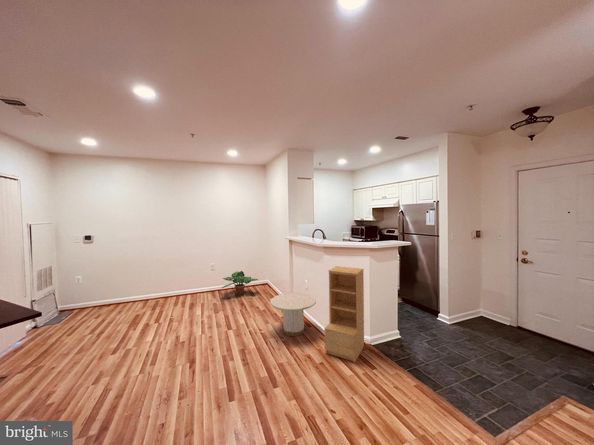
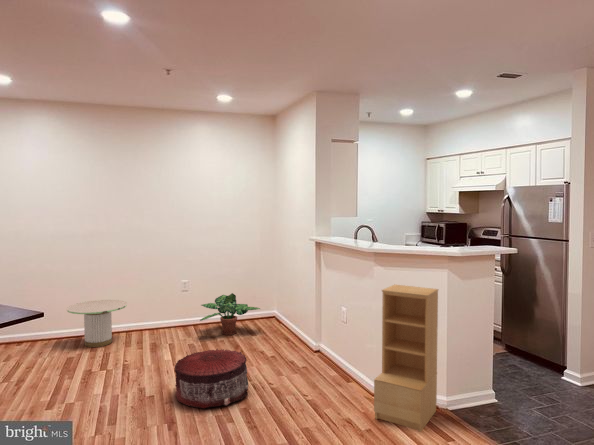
side table: present [270,293,316,336] -> present [67,300,127,347]
pouf: none [198,308,246,350] -> present [175,349,248,408]

